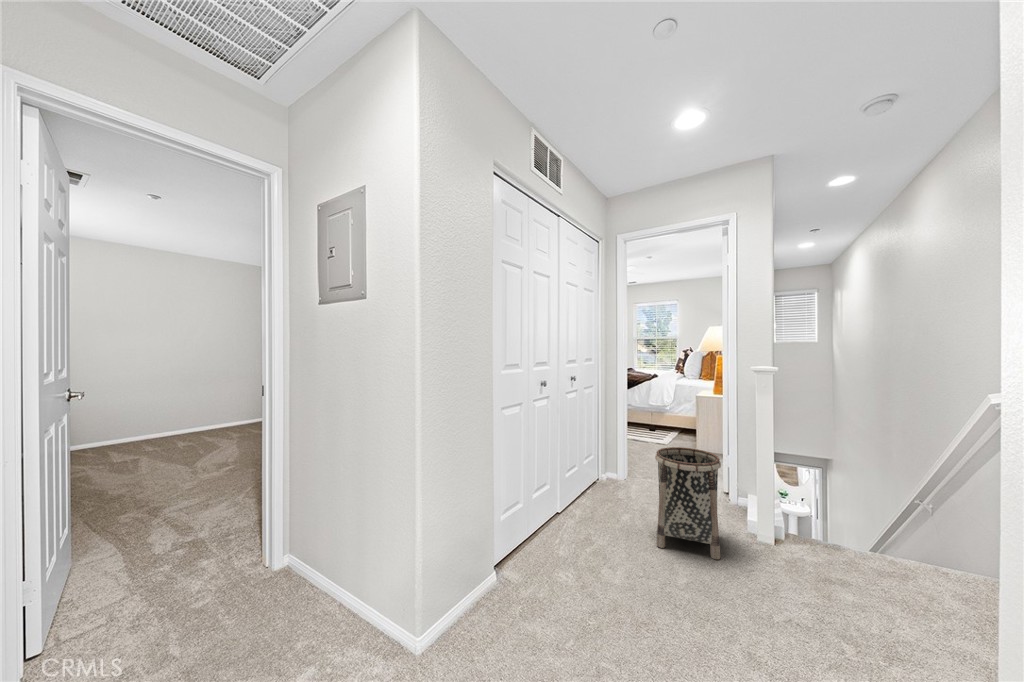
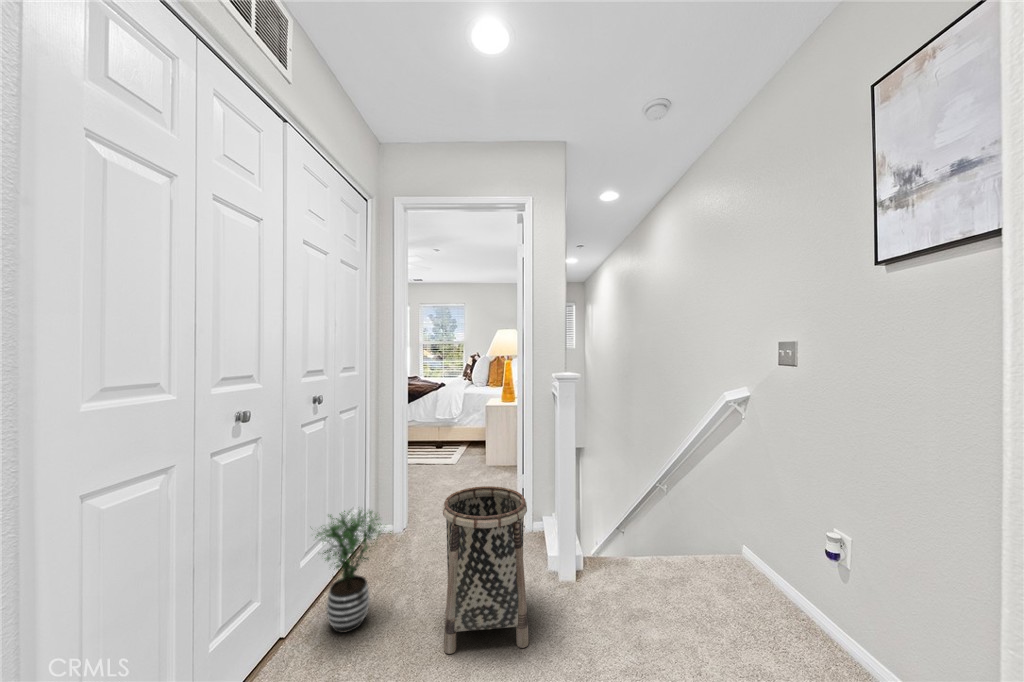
potted plant: none [571,448,622,522] -> present [315,510,392,633]

